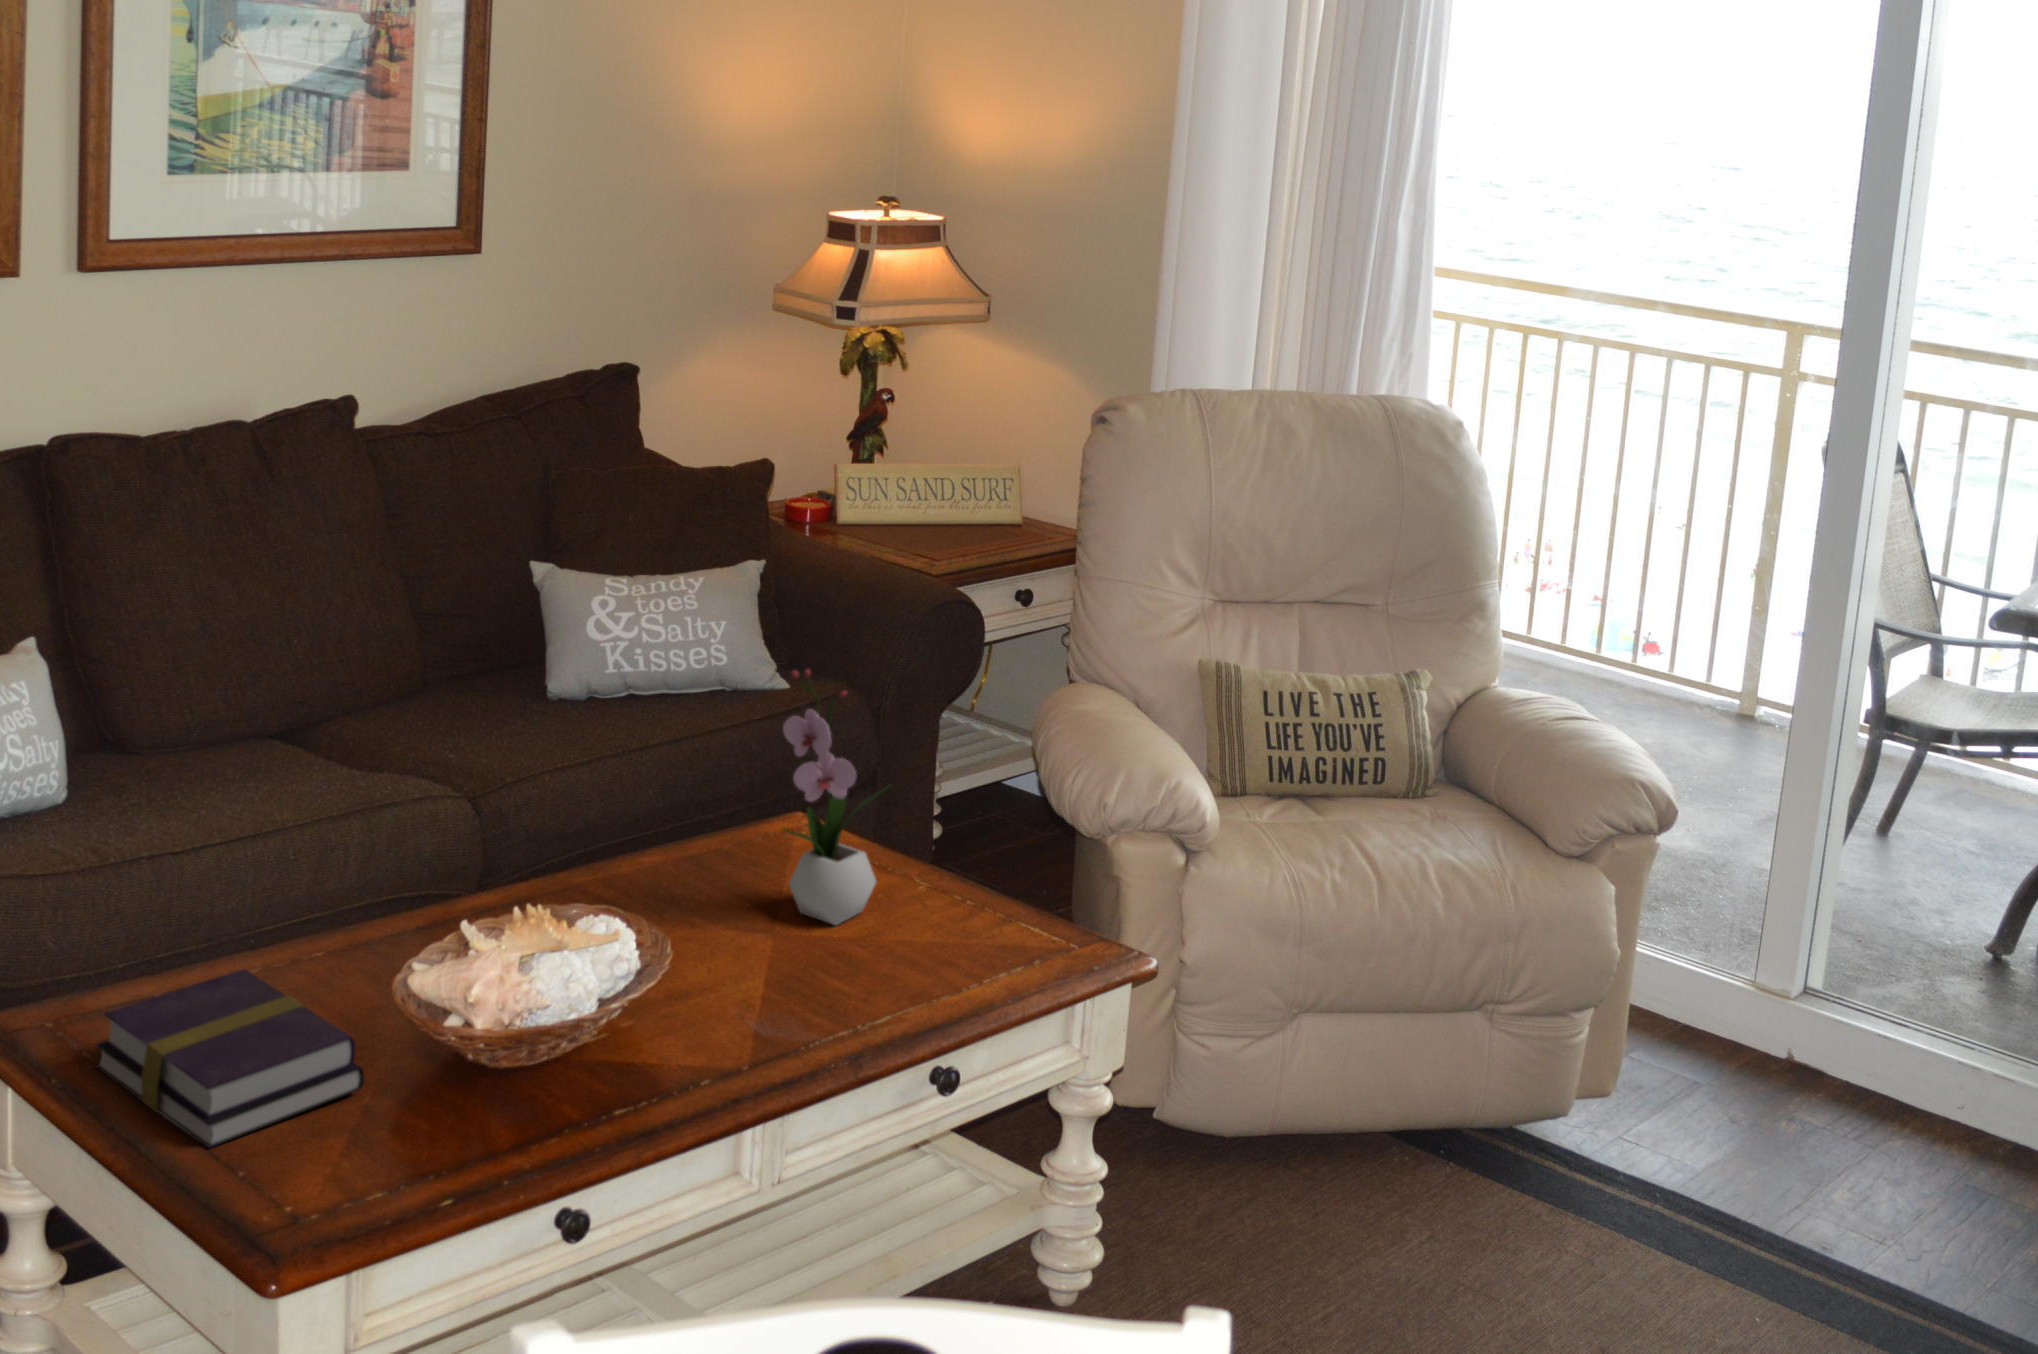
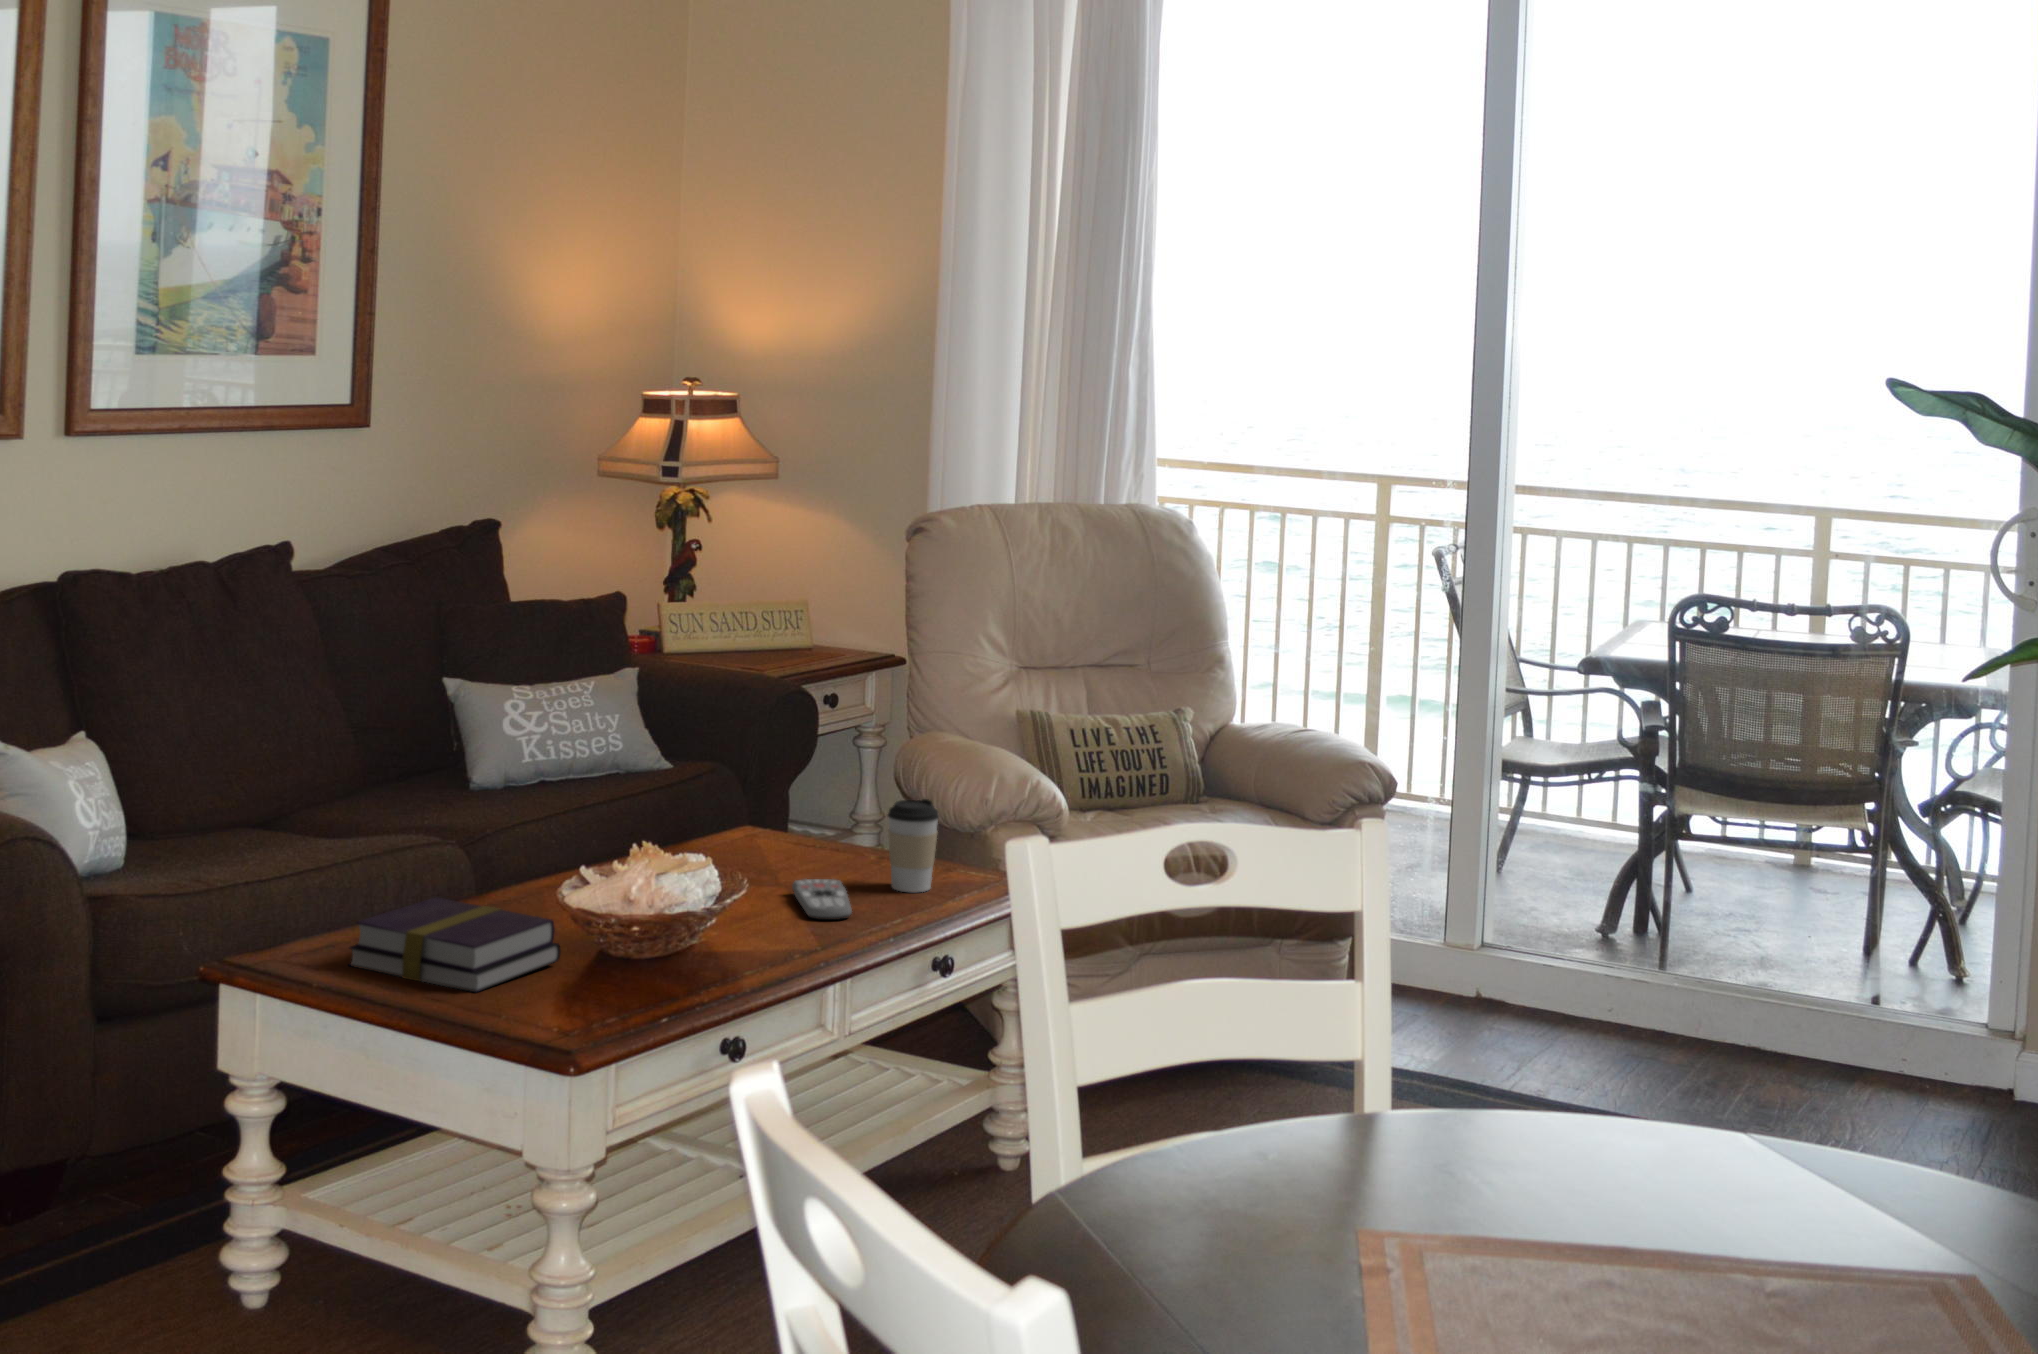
flower arrangement: present [783,669,891,925] -> none [783,677,859,876]
coffee cup: none [906,845,975,972] -> present [888,799,939,893]
remote control: none [758,943,835,1025] -> present [792,879,852,920]

